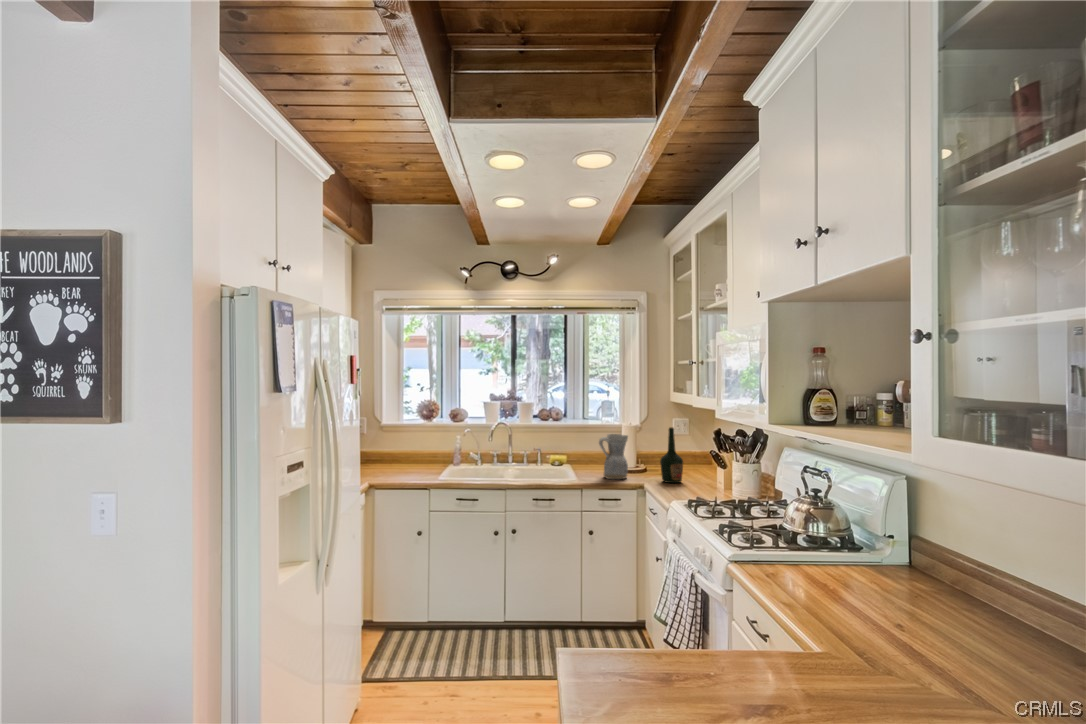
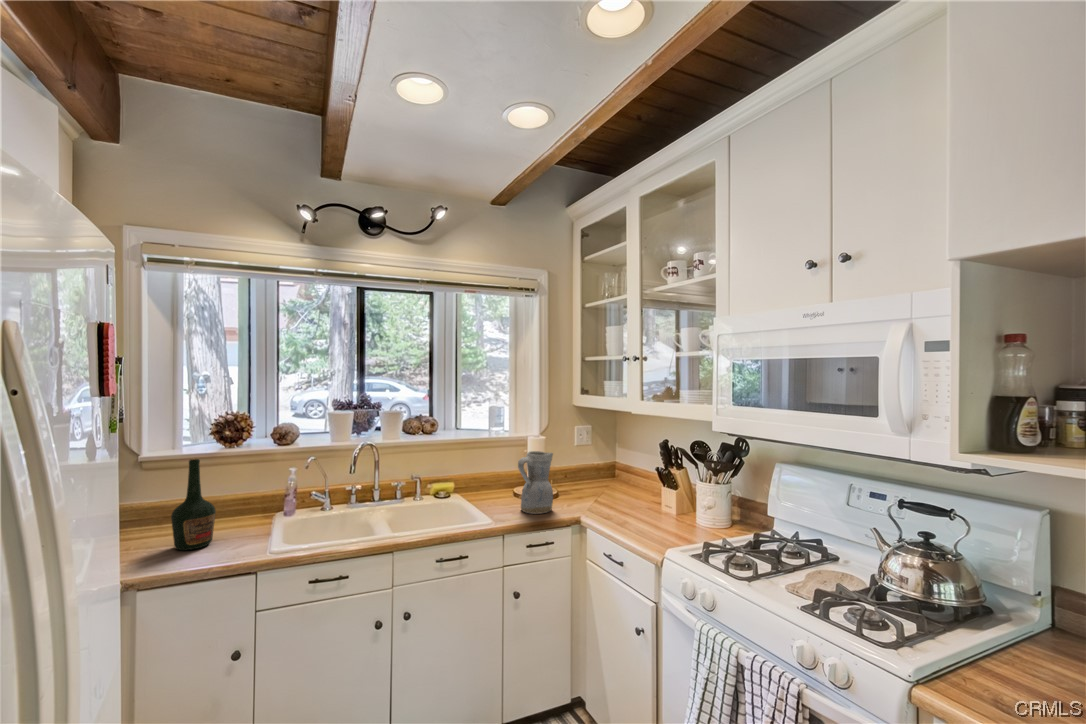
bottle: present [660,427,683,483] -> present [171,458,216,550]

